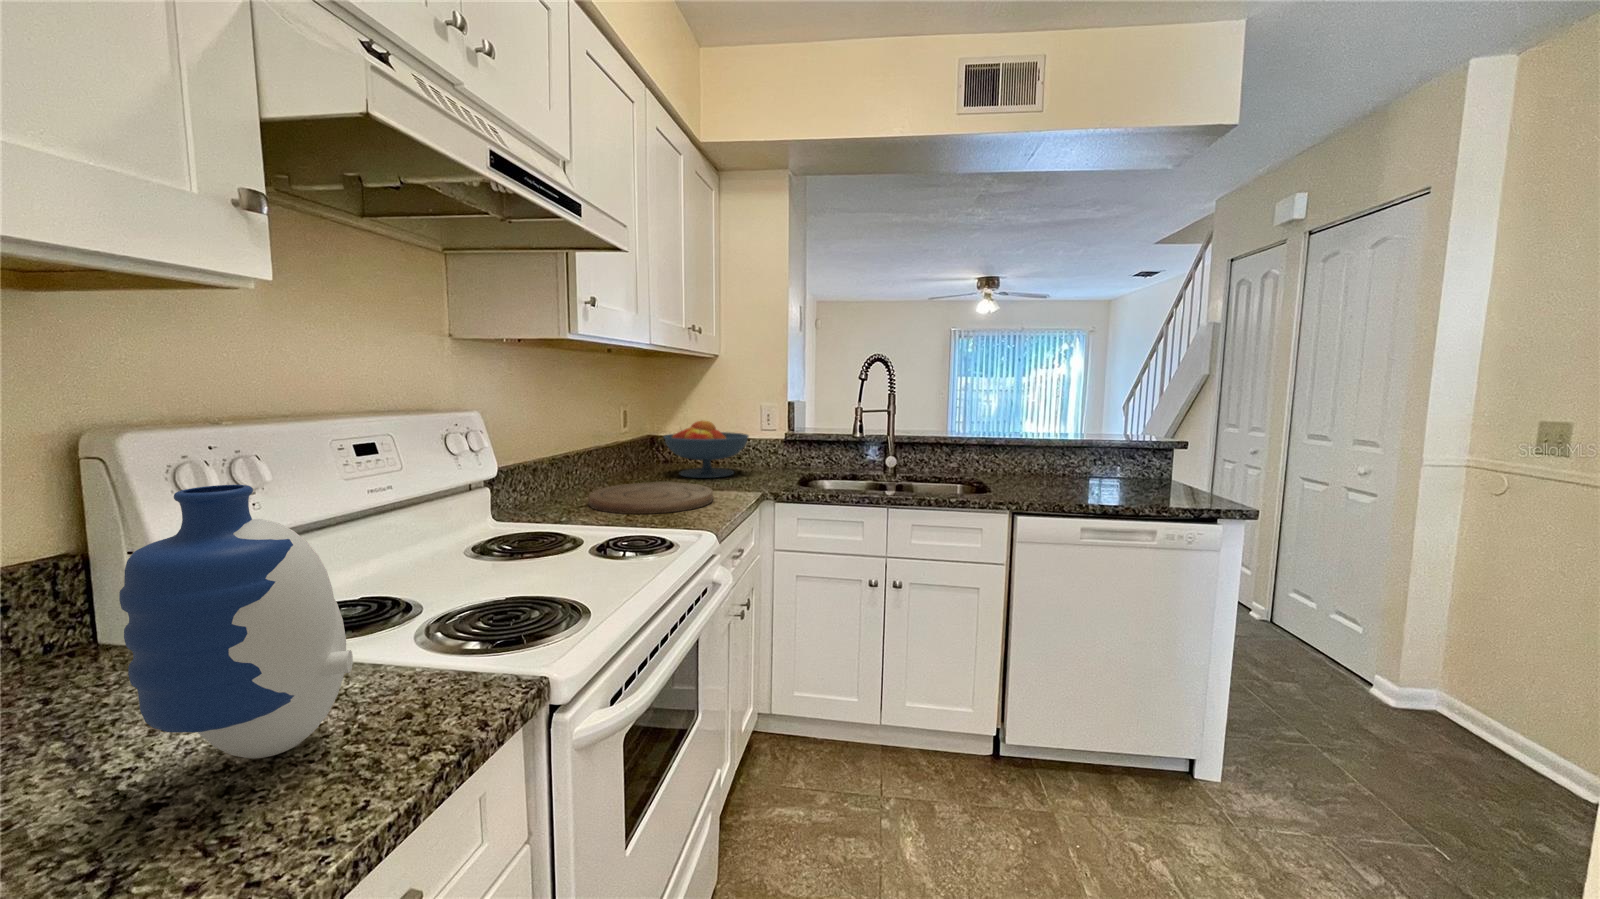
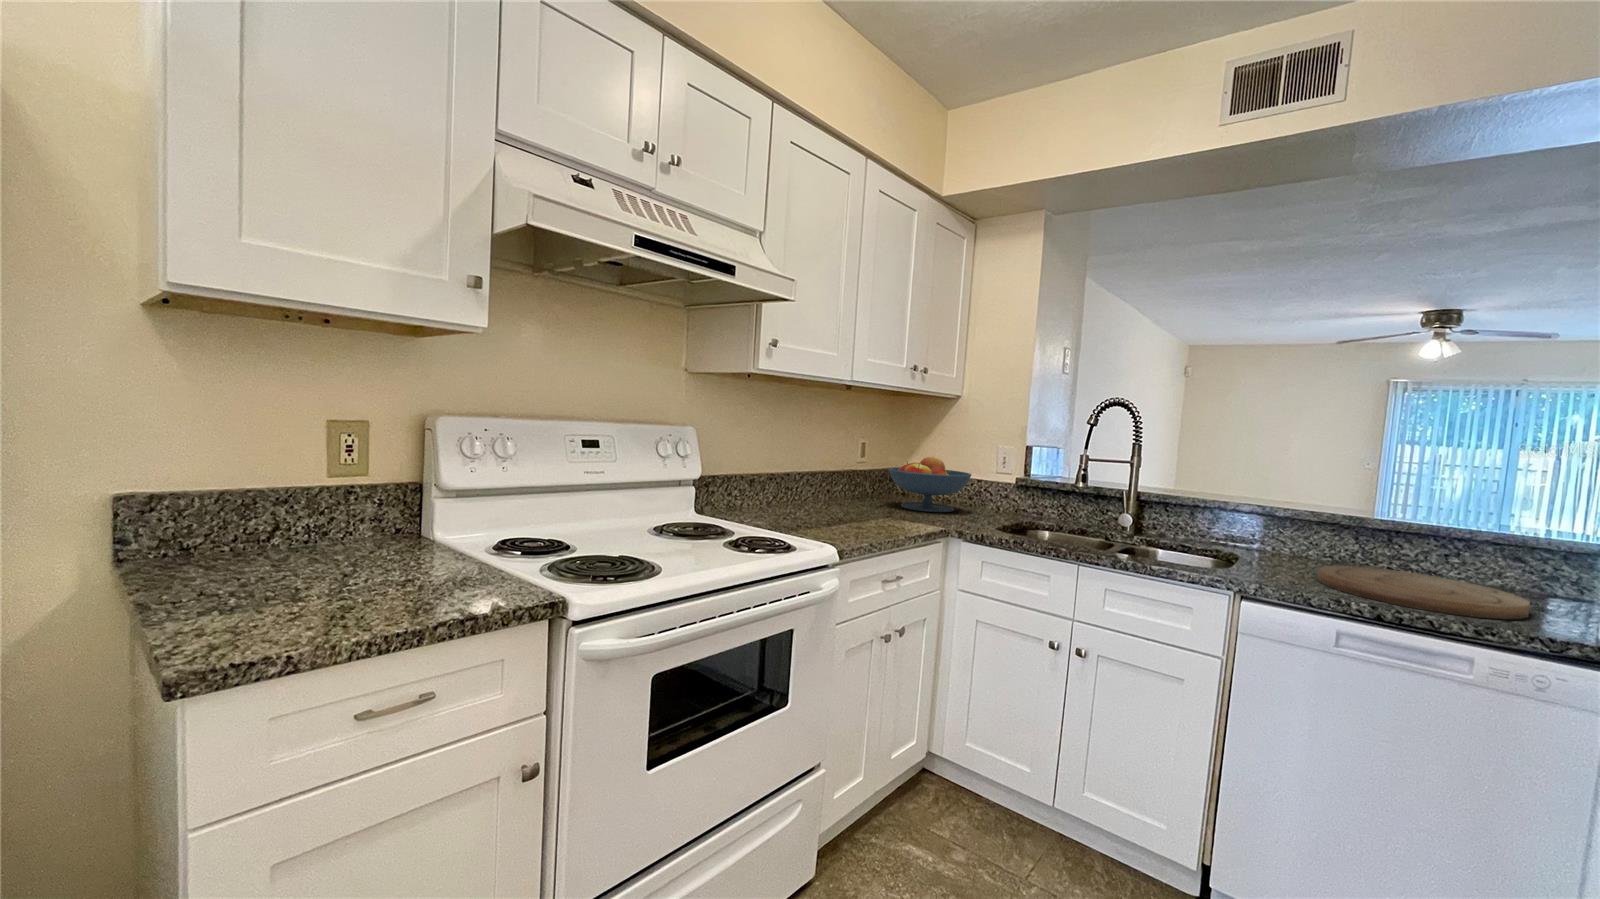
cutting board: present [589,482,713,514] -> present [1318,566,1530,619]
vase: present [119,485,353,759] -> none [362,434,469,589]

